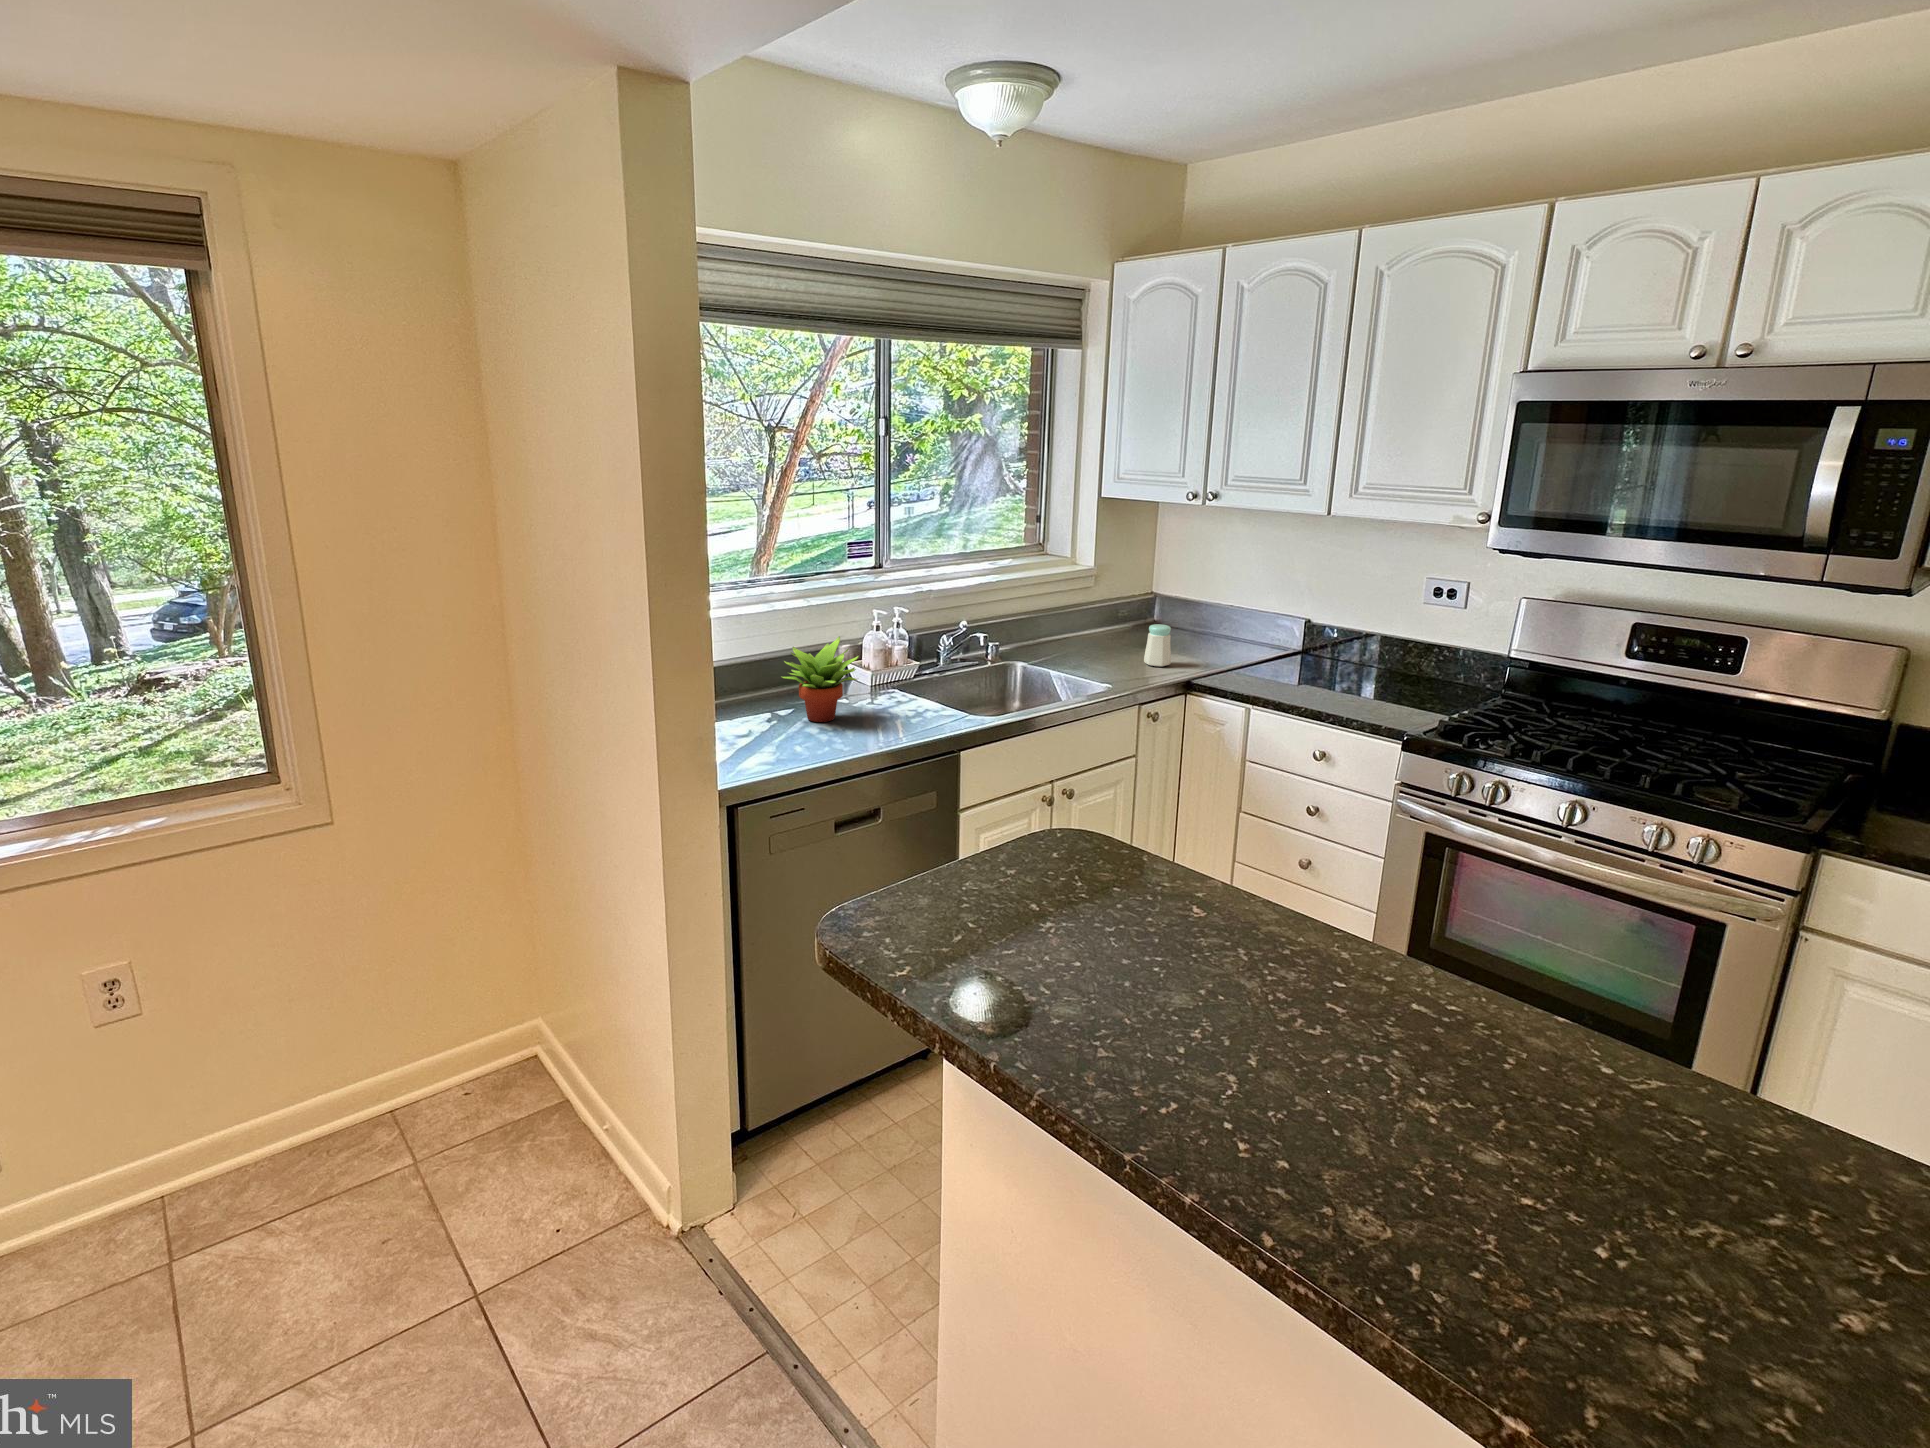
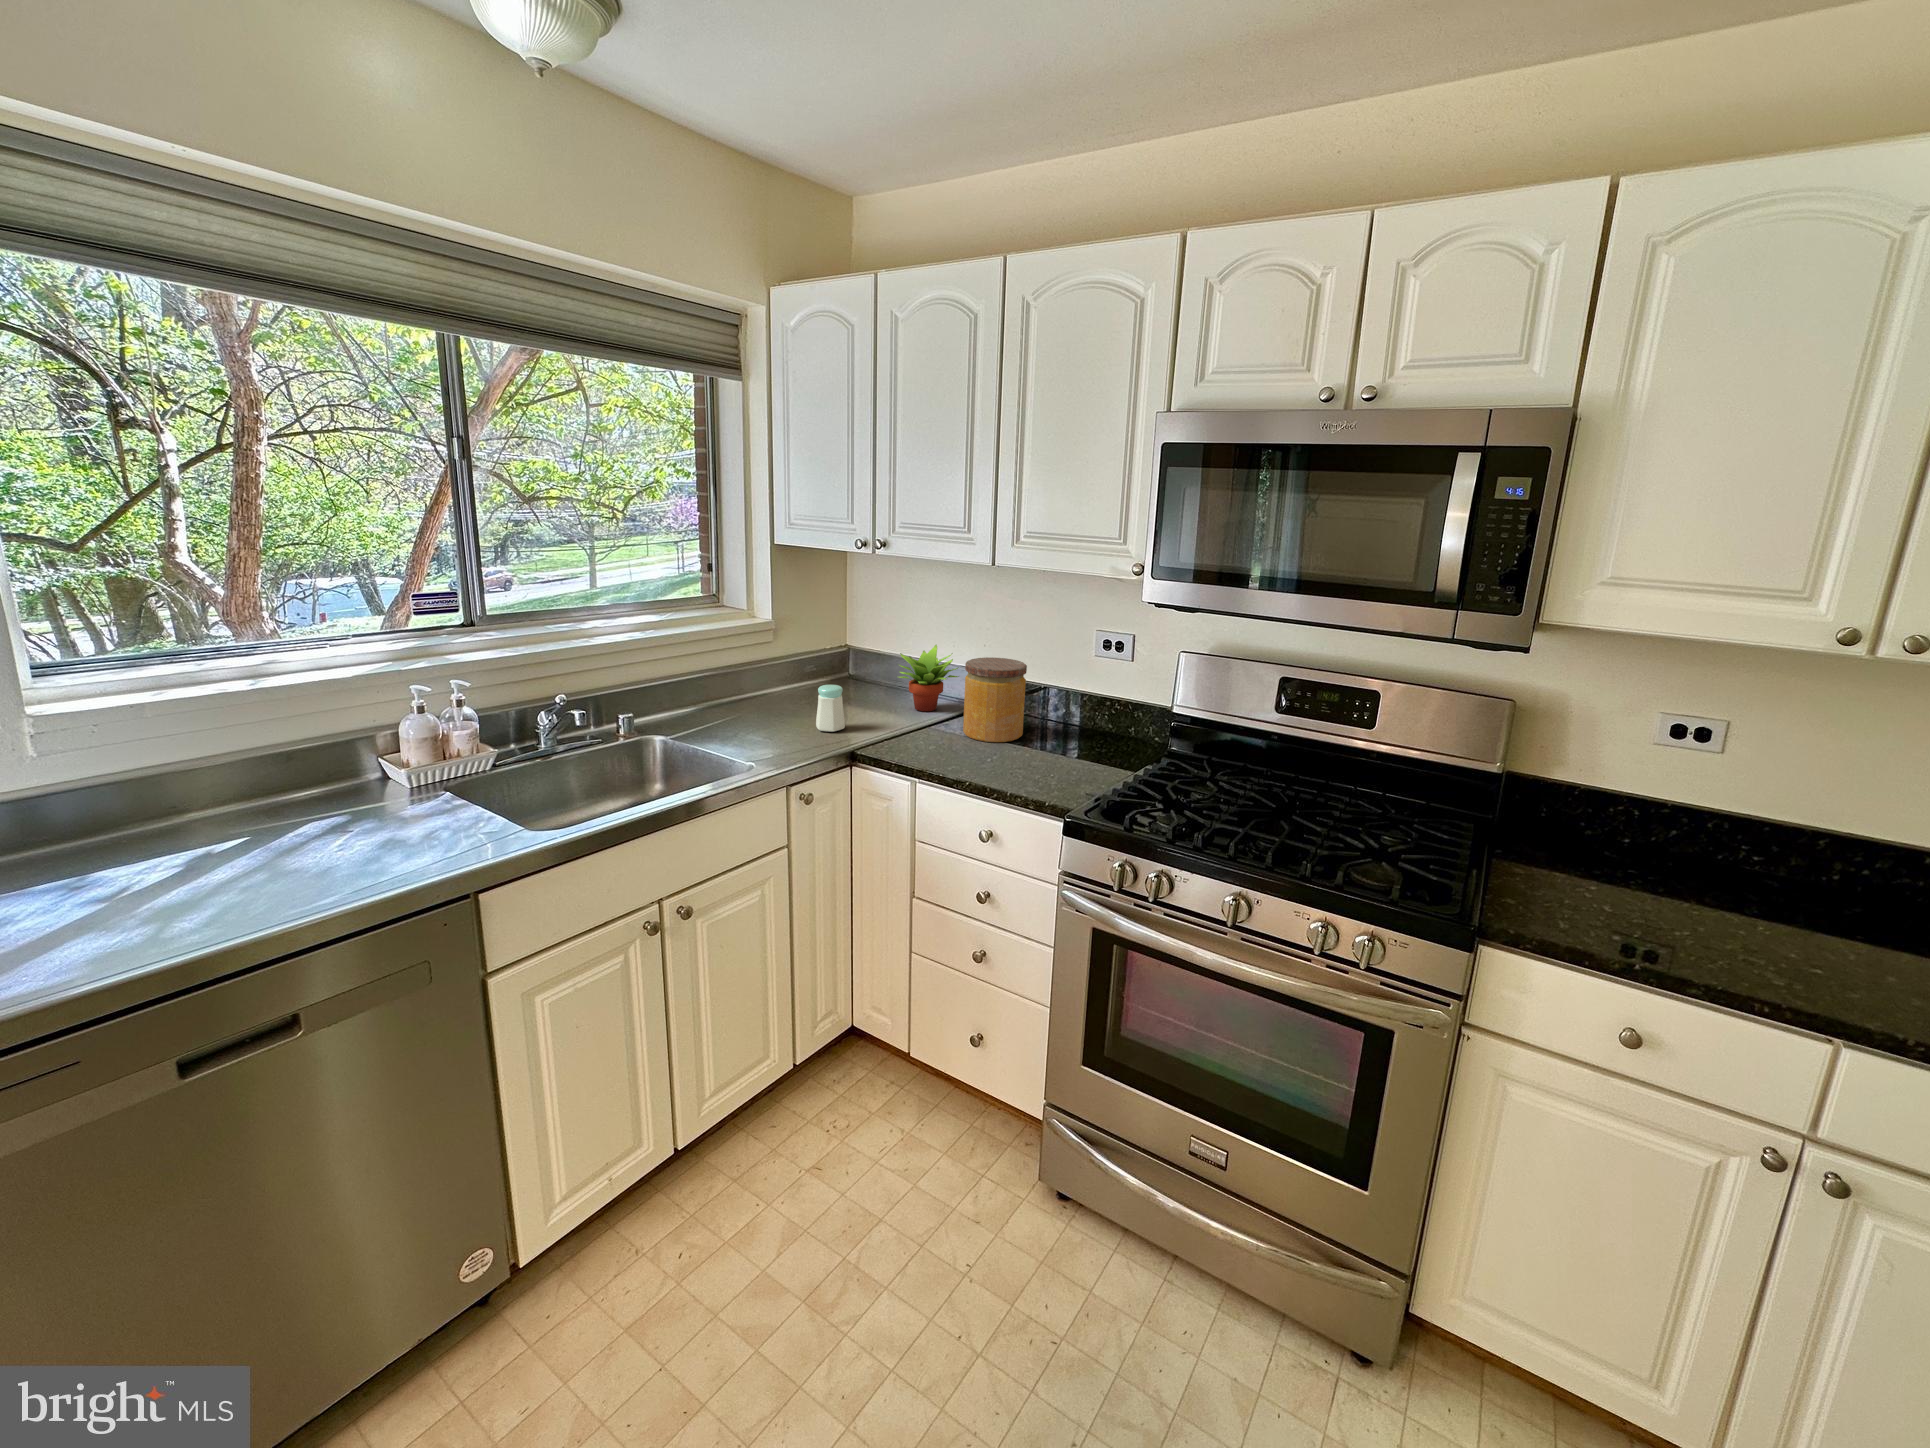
jar: none [1284,602,1354,682] -> present [963,657,1027,742]
succulent plant: present [781,636,859,722] -> present [899,645,959,711]

